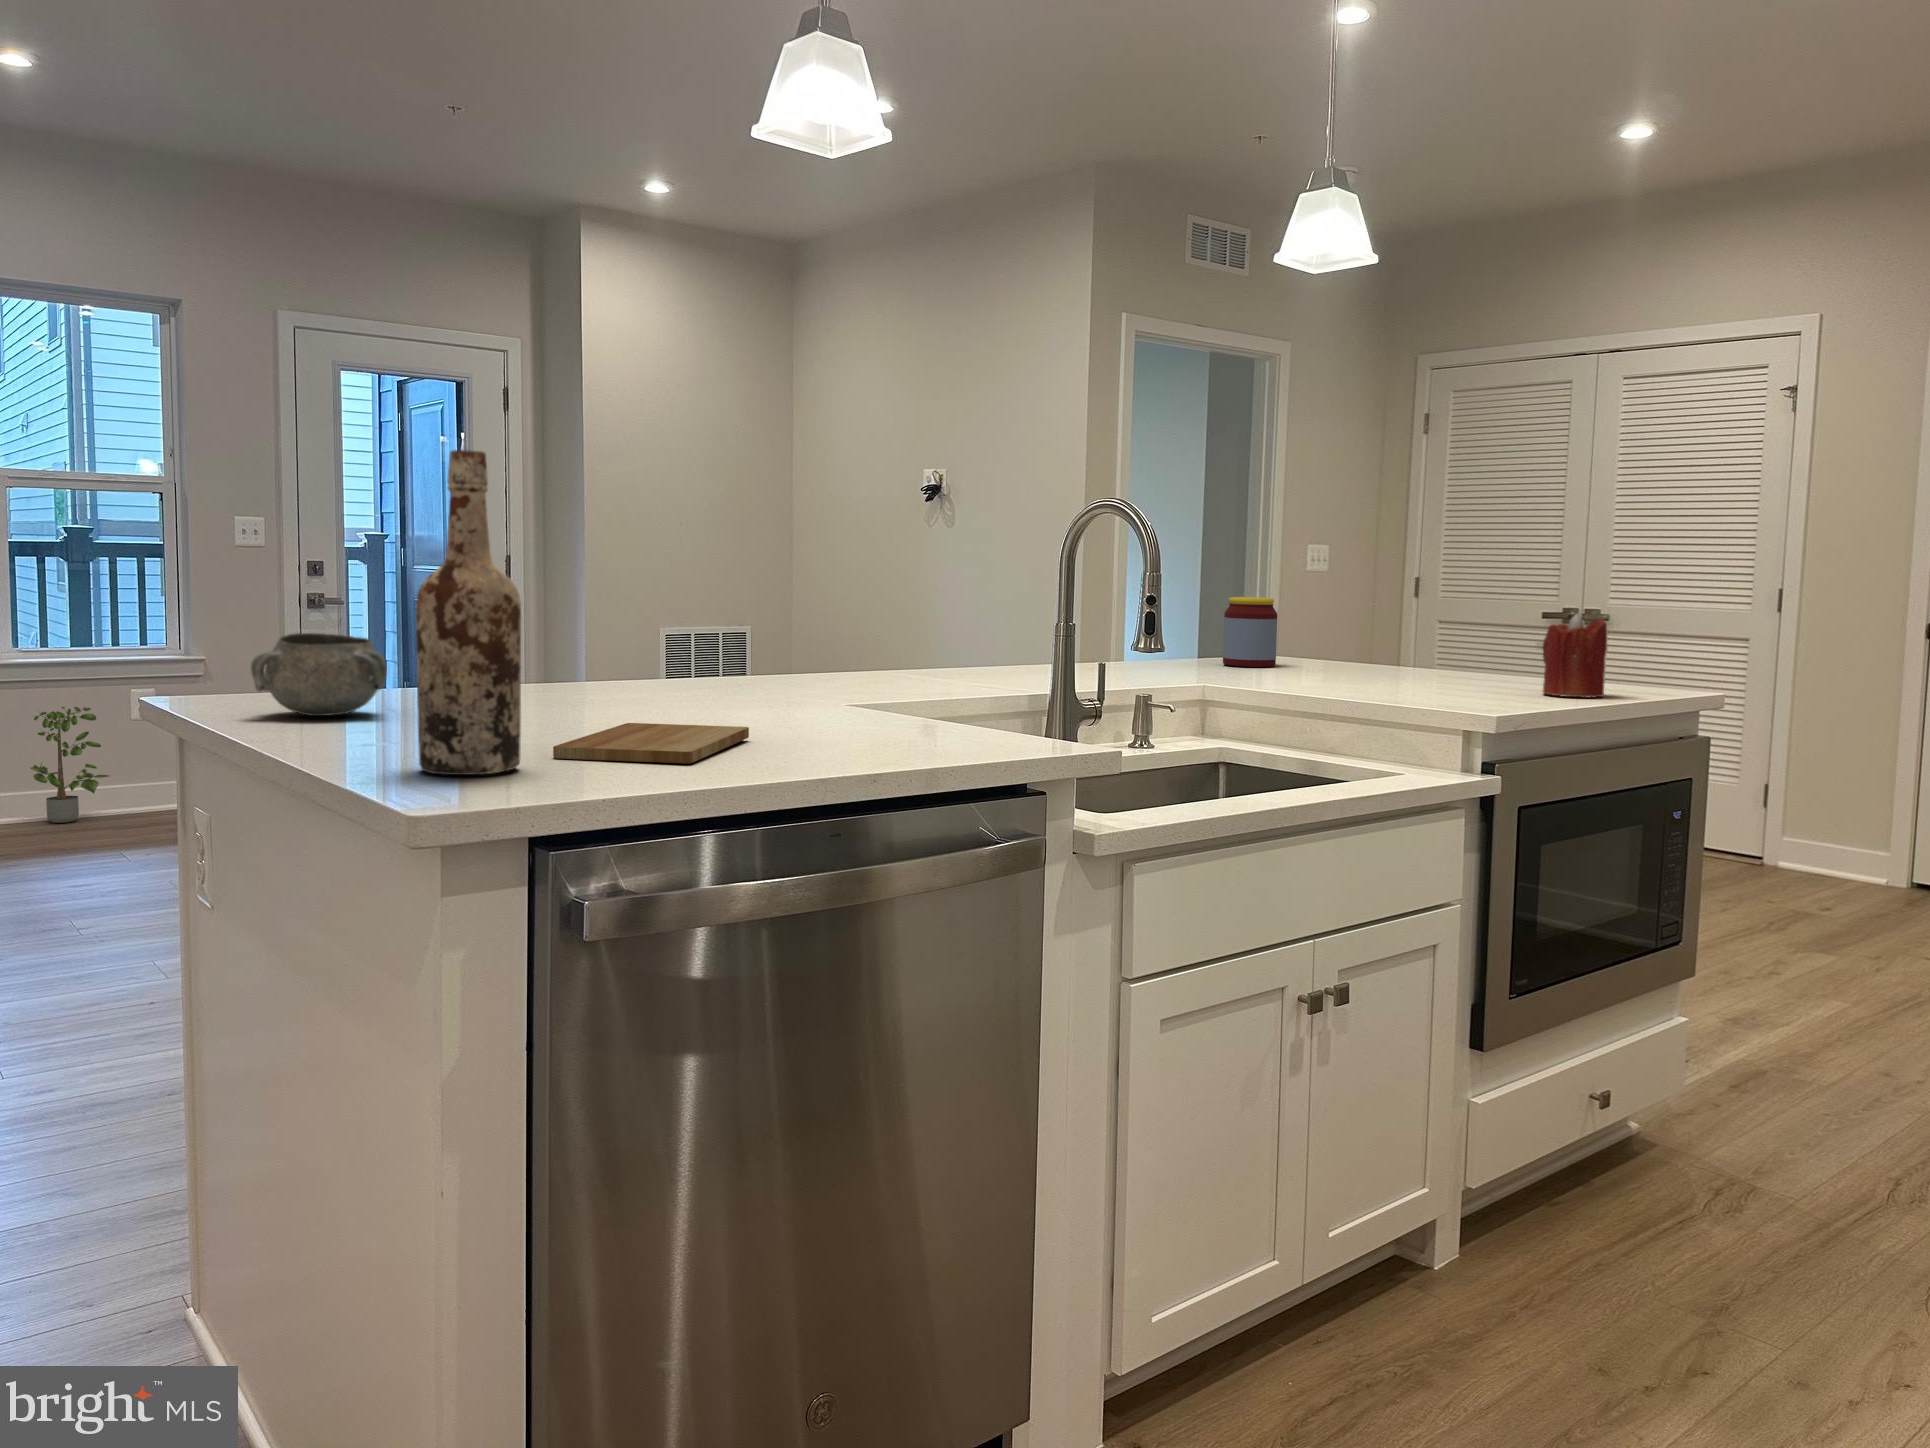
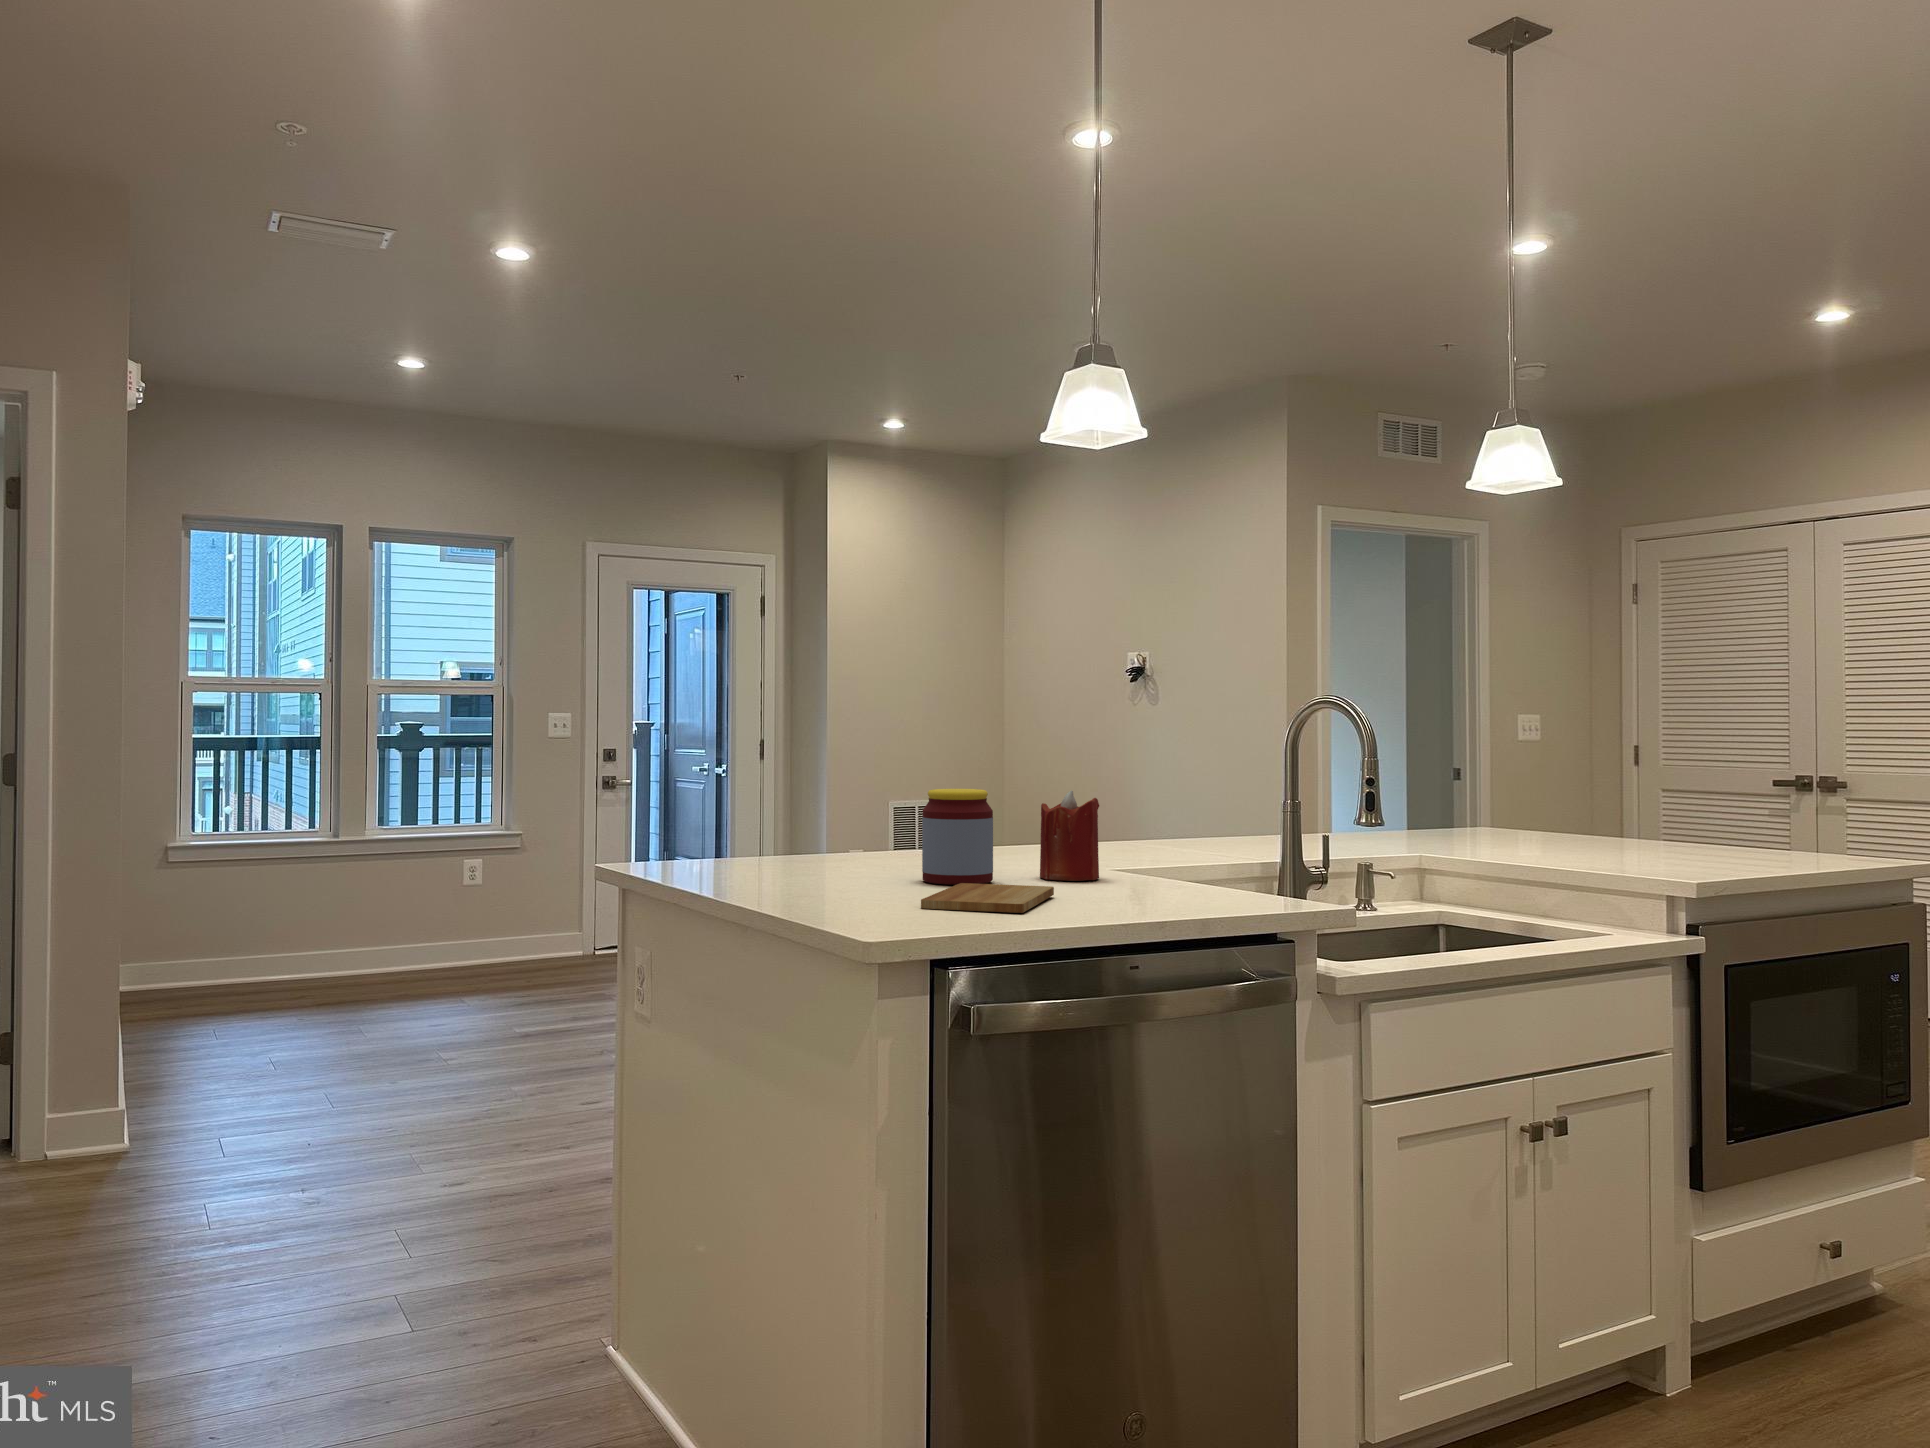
wine bottle: present [416,450,521,775] -> none [838,689,907,919]
jar: present [1223,597,1277,667] -> present [922,789,993,885]
candle: present [1542,613,1607,698] -> present [1040,790,1099,881]
decorative bowl: present [251,633,387,716] -> none [687,815,778,877]
potted plant: present [30,707,109,823] -> none [393,869,455,970]

